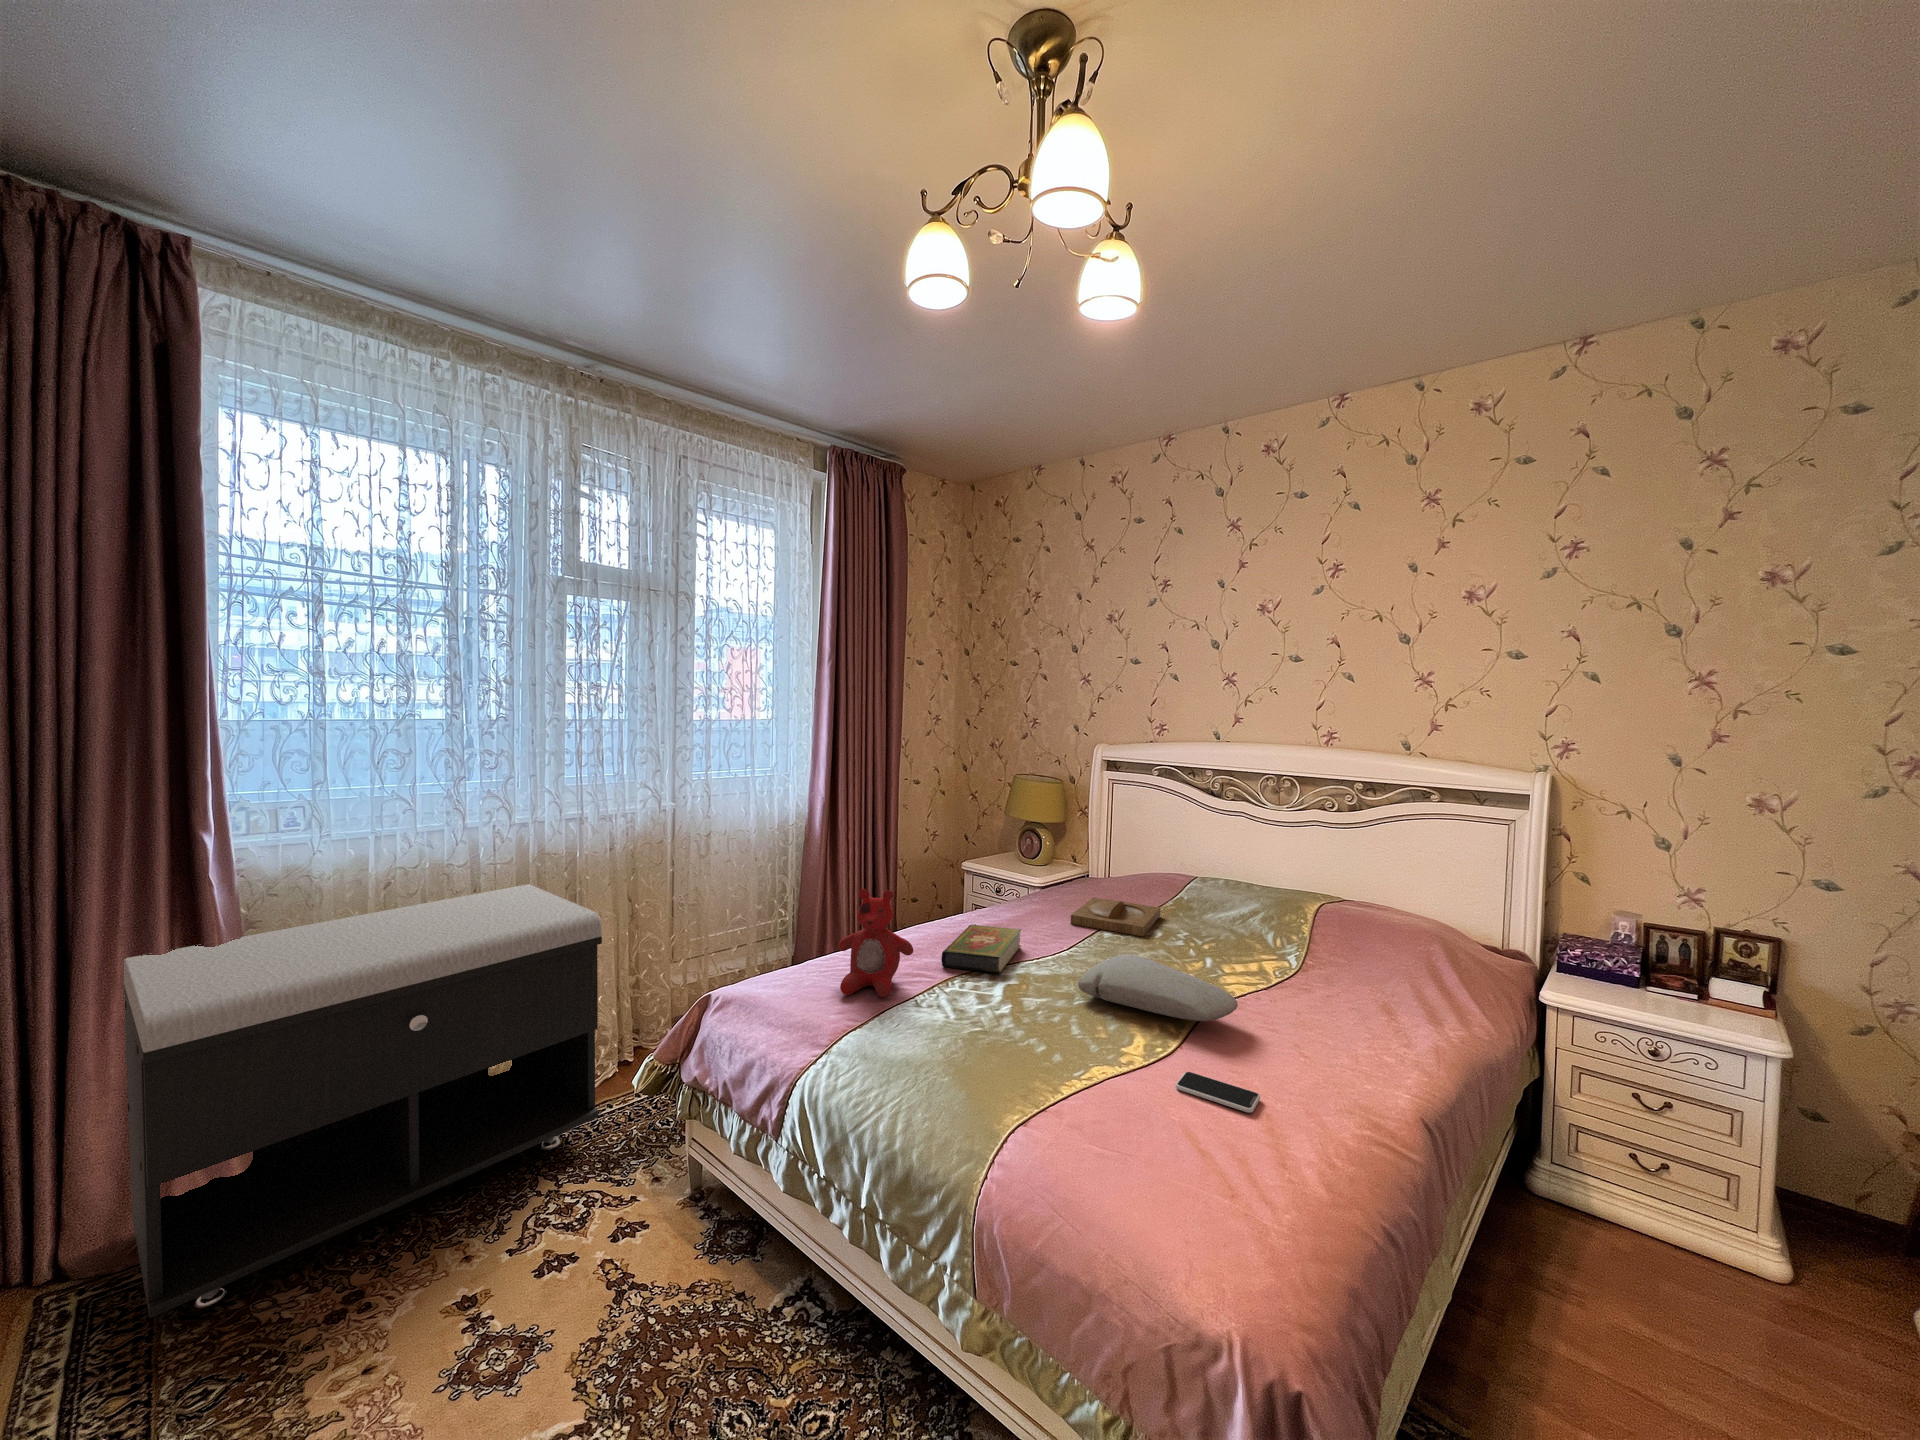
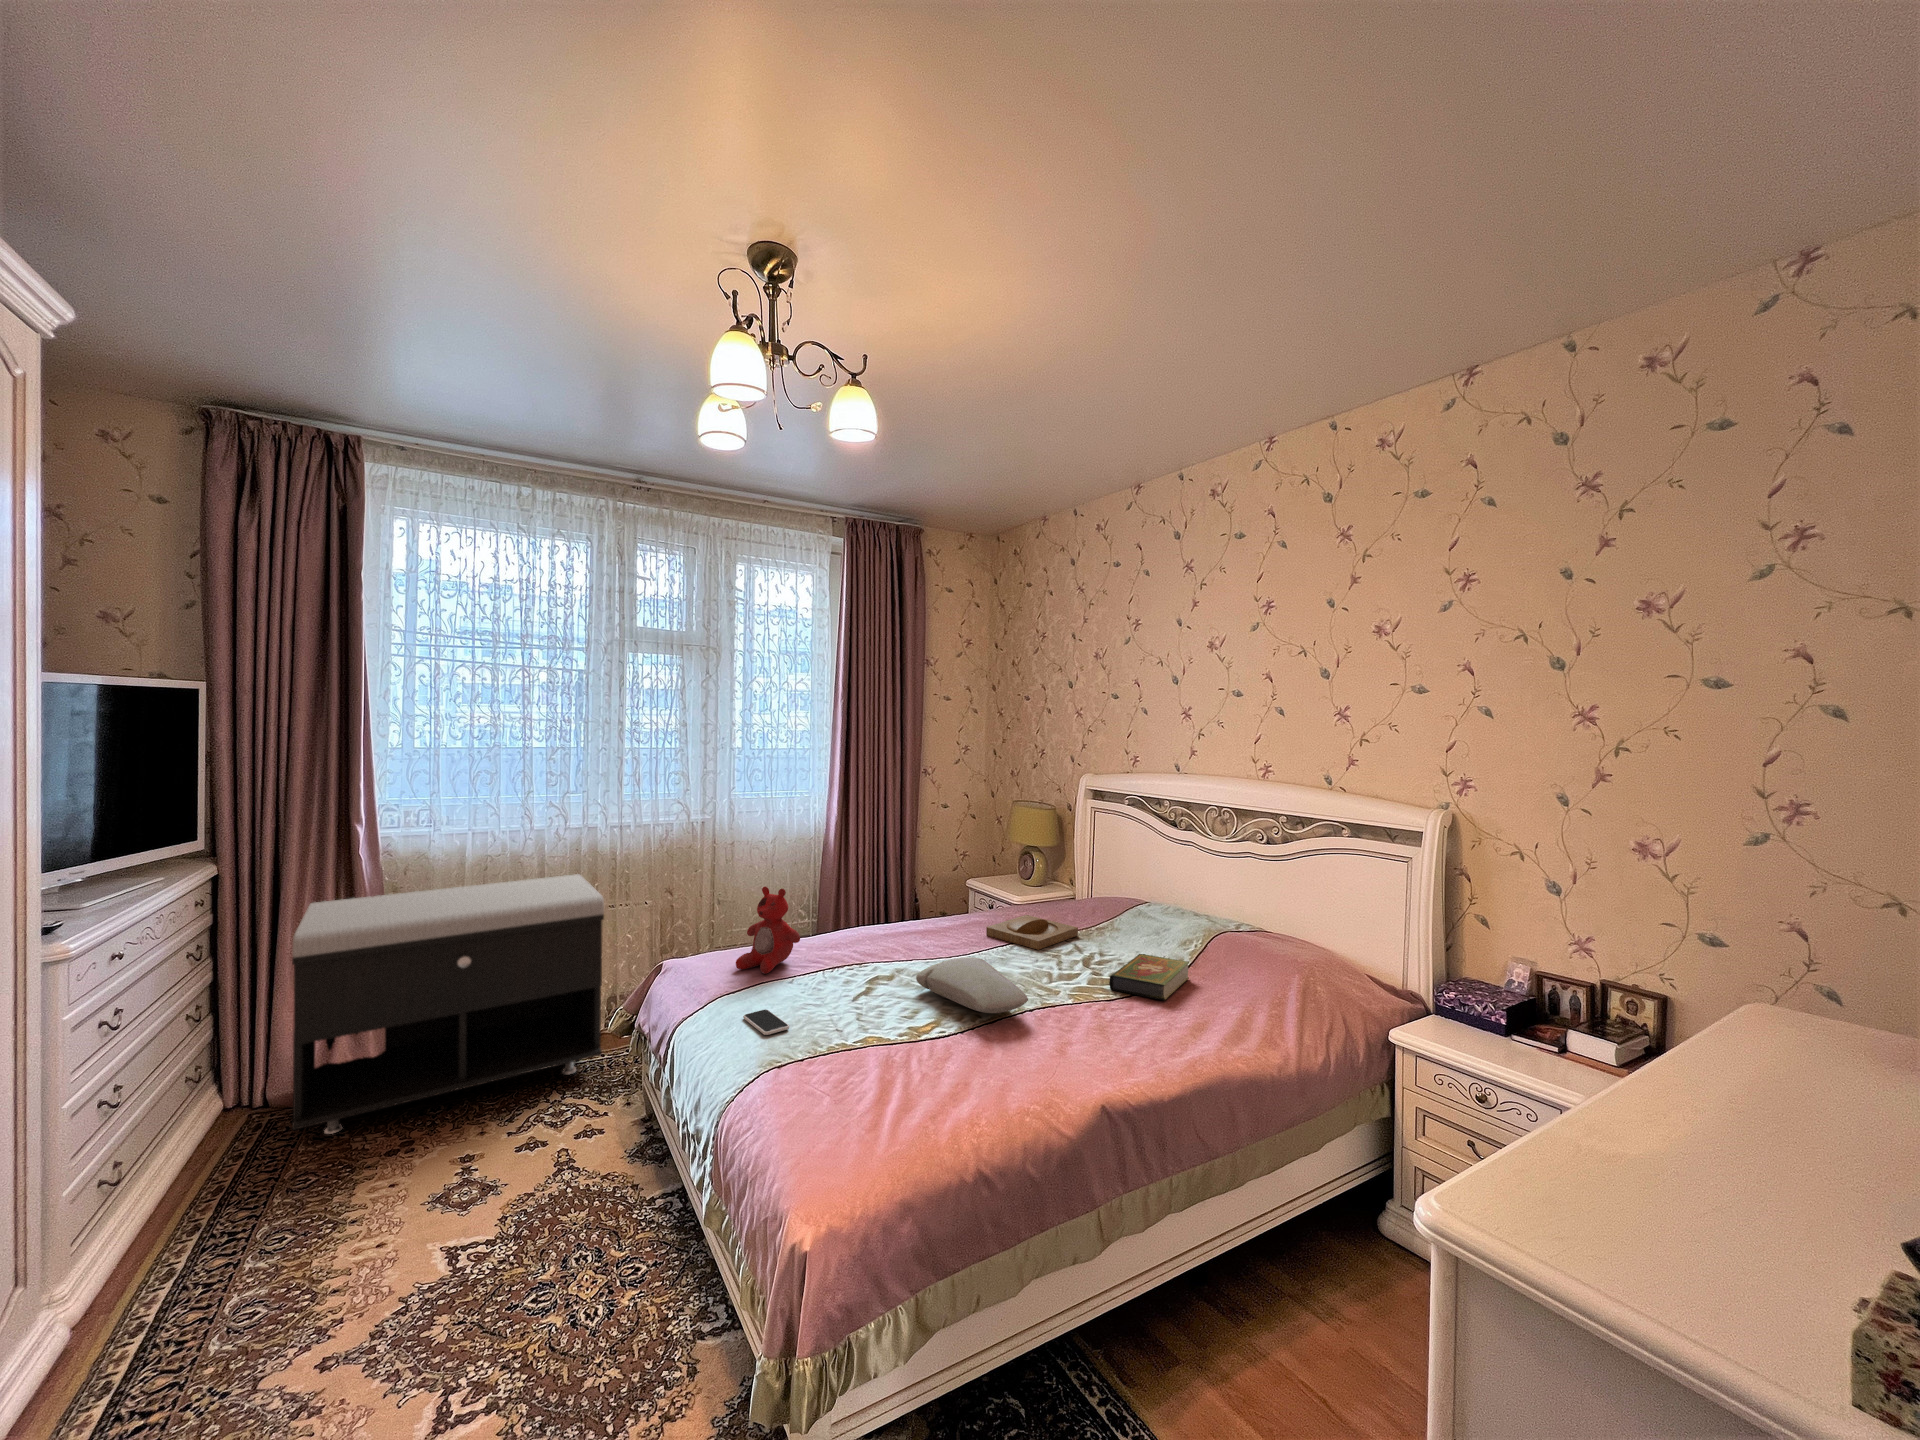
book: present [941,925,1021,973] -> present [1109,954,1189,1000]
smartphone: present [1176,1072,1260,1113] -> present [743,1009,789,1035]

